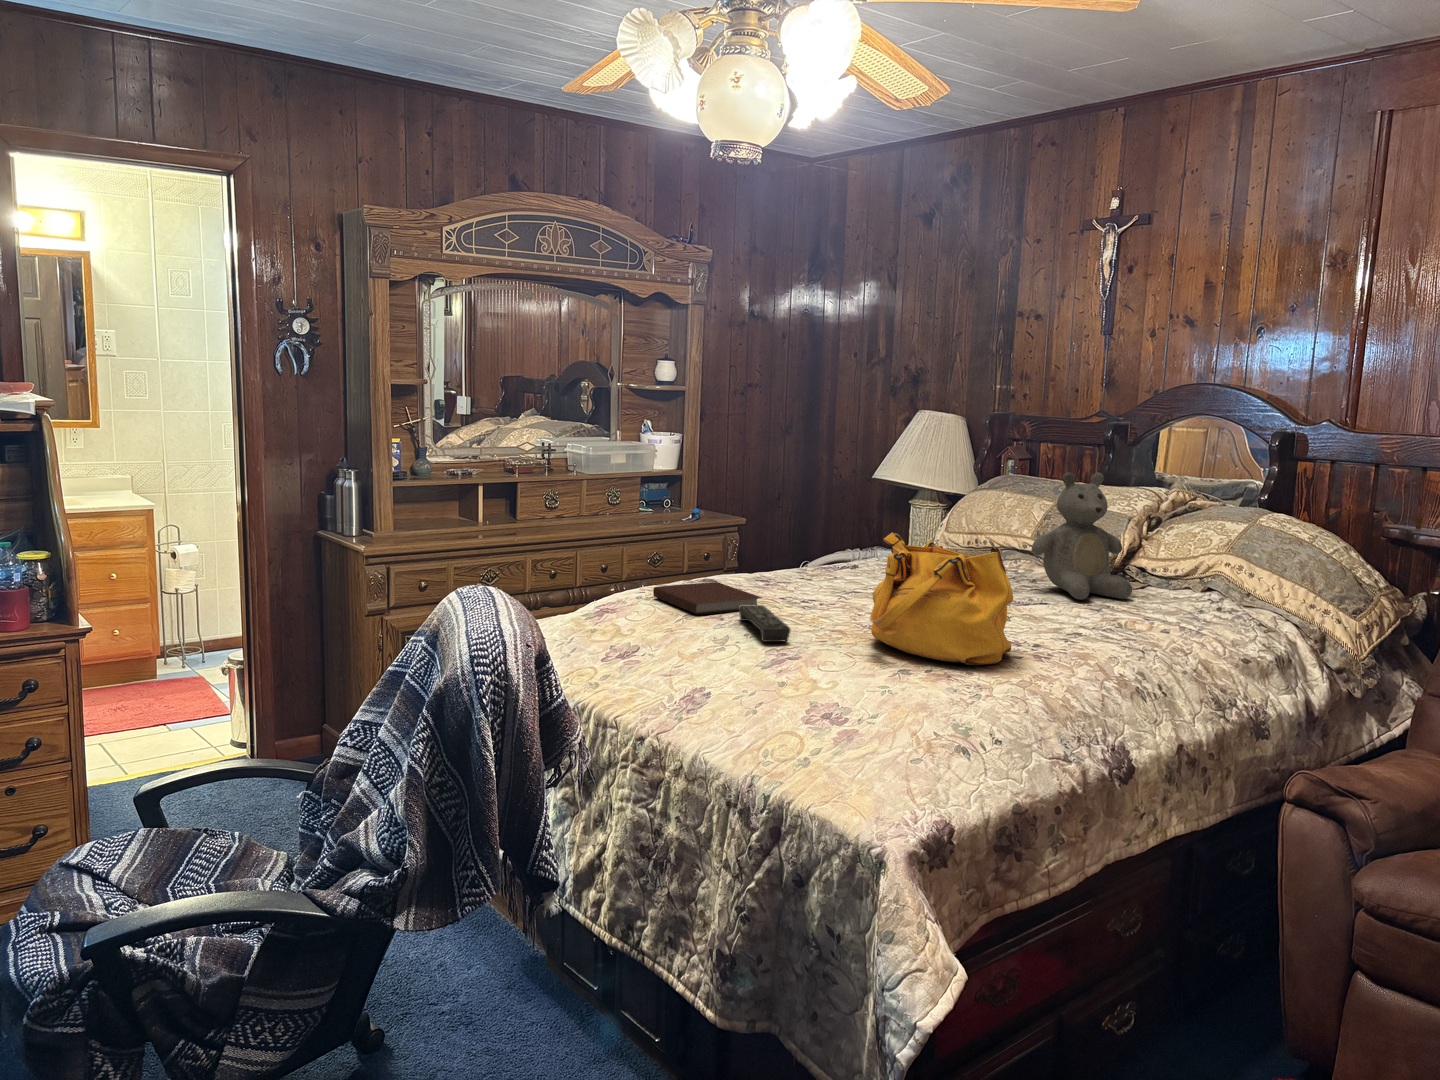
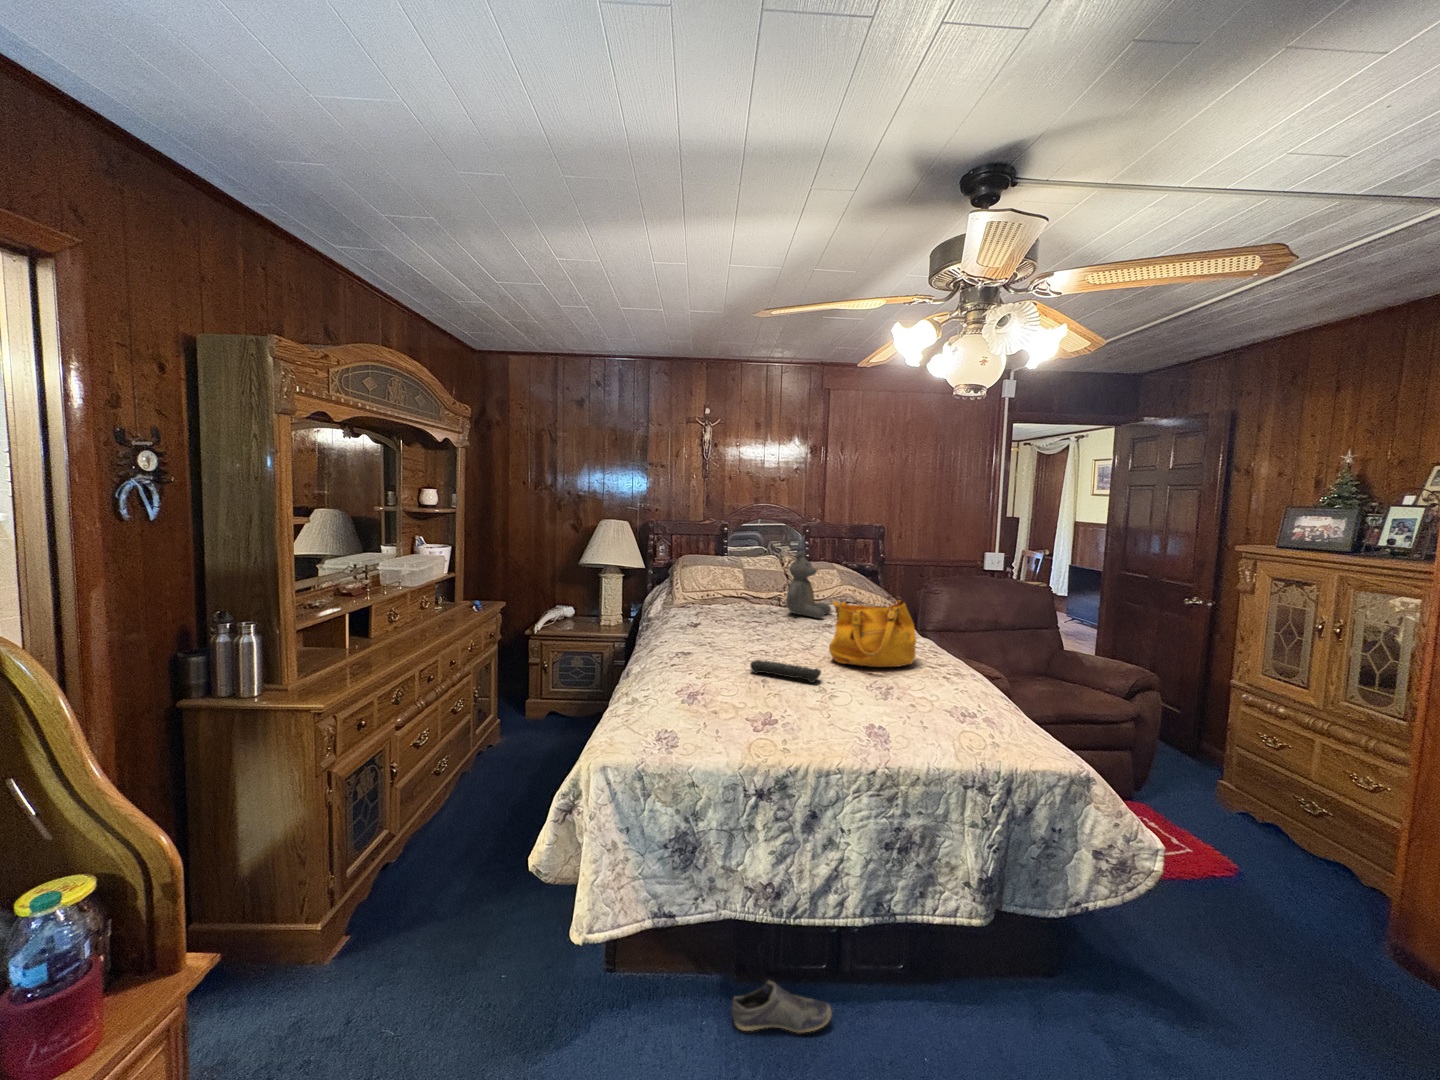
notebook: present [653,582,762,614] -> none [661,652,734,677]
shoe: none [497,958,577,1037] -> present [732,981,832,1033]

